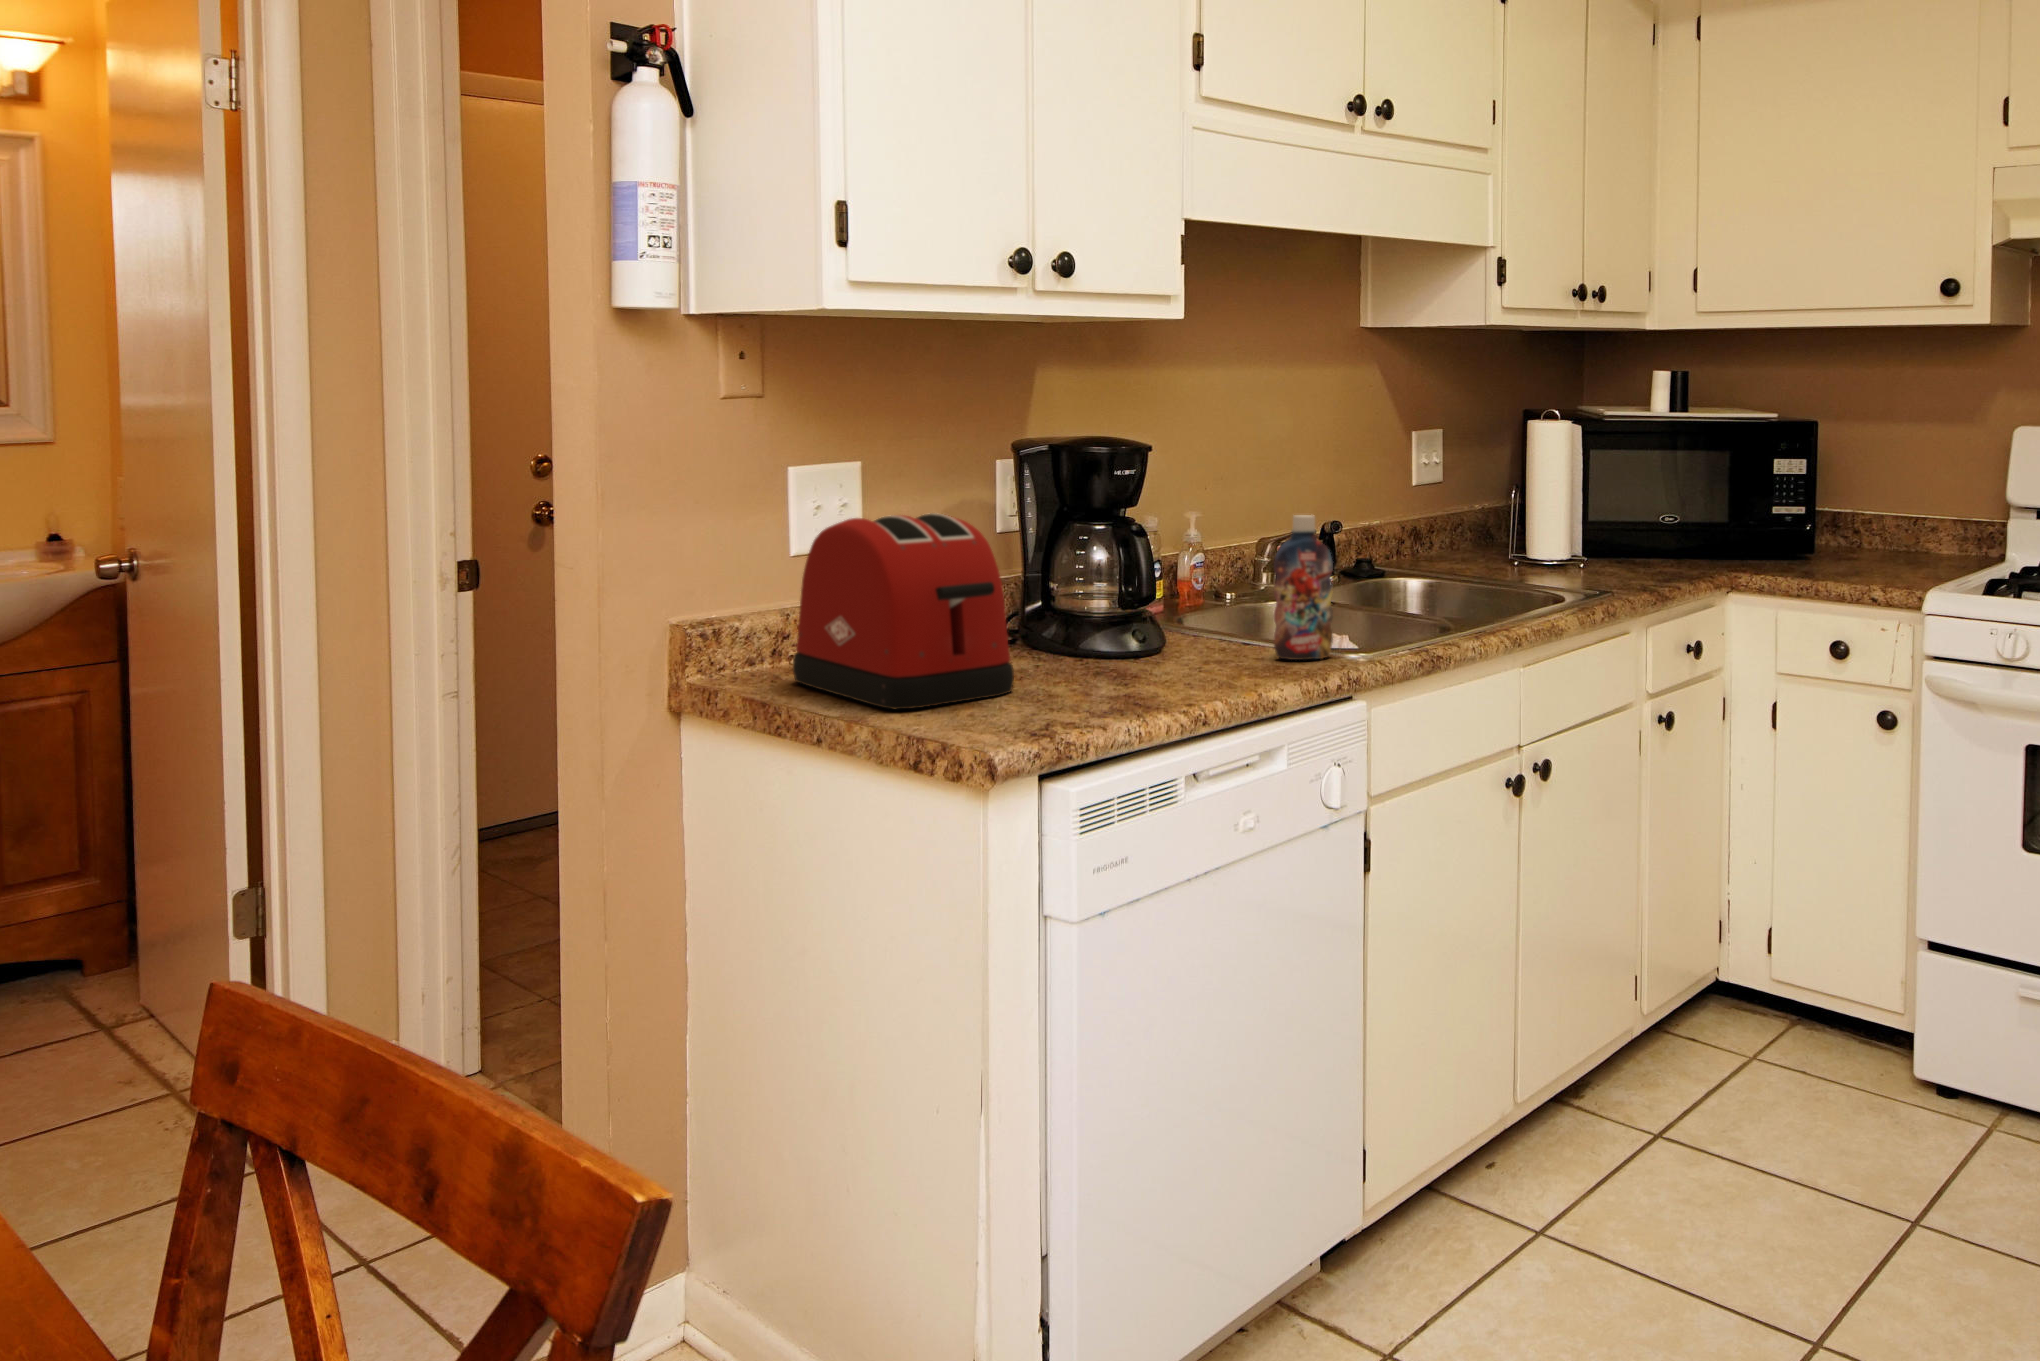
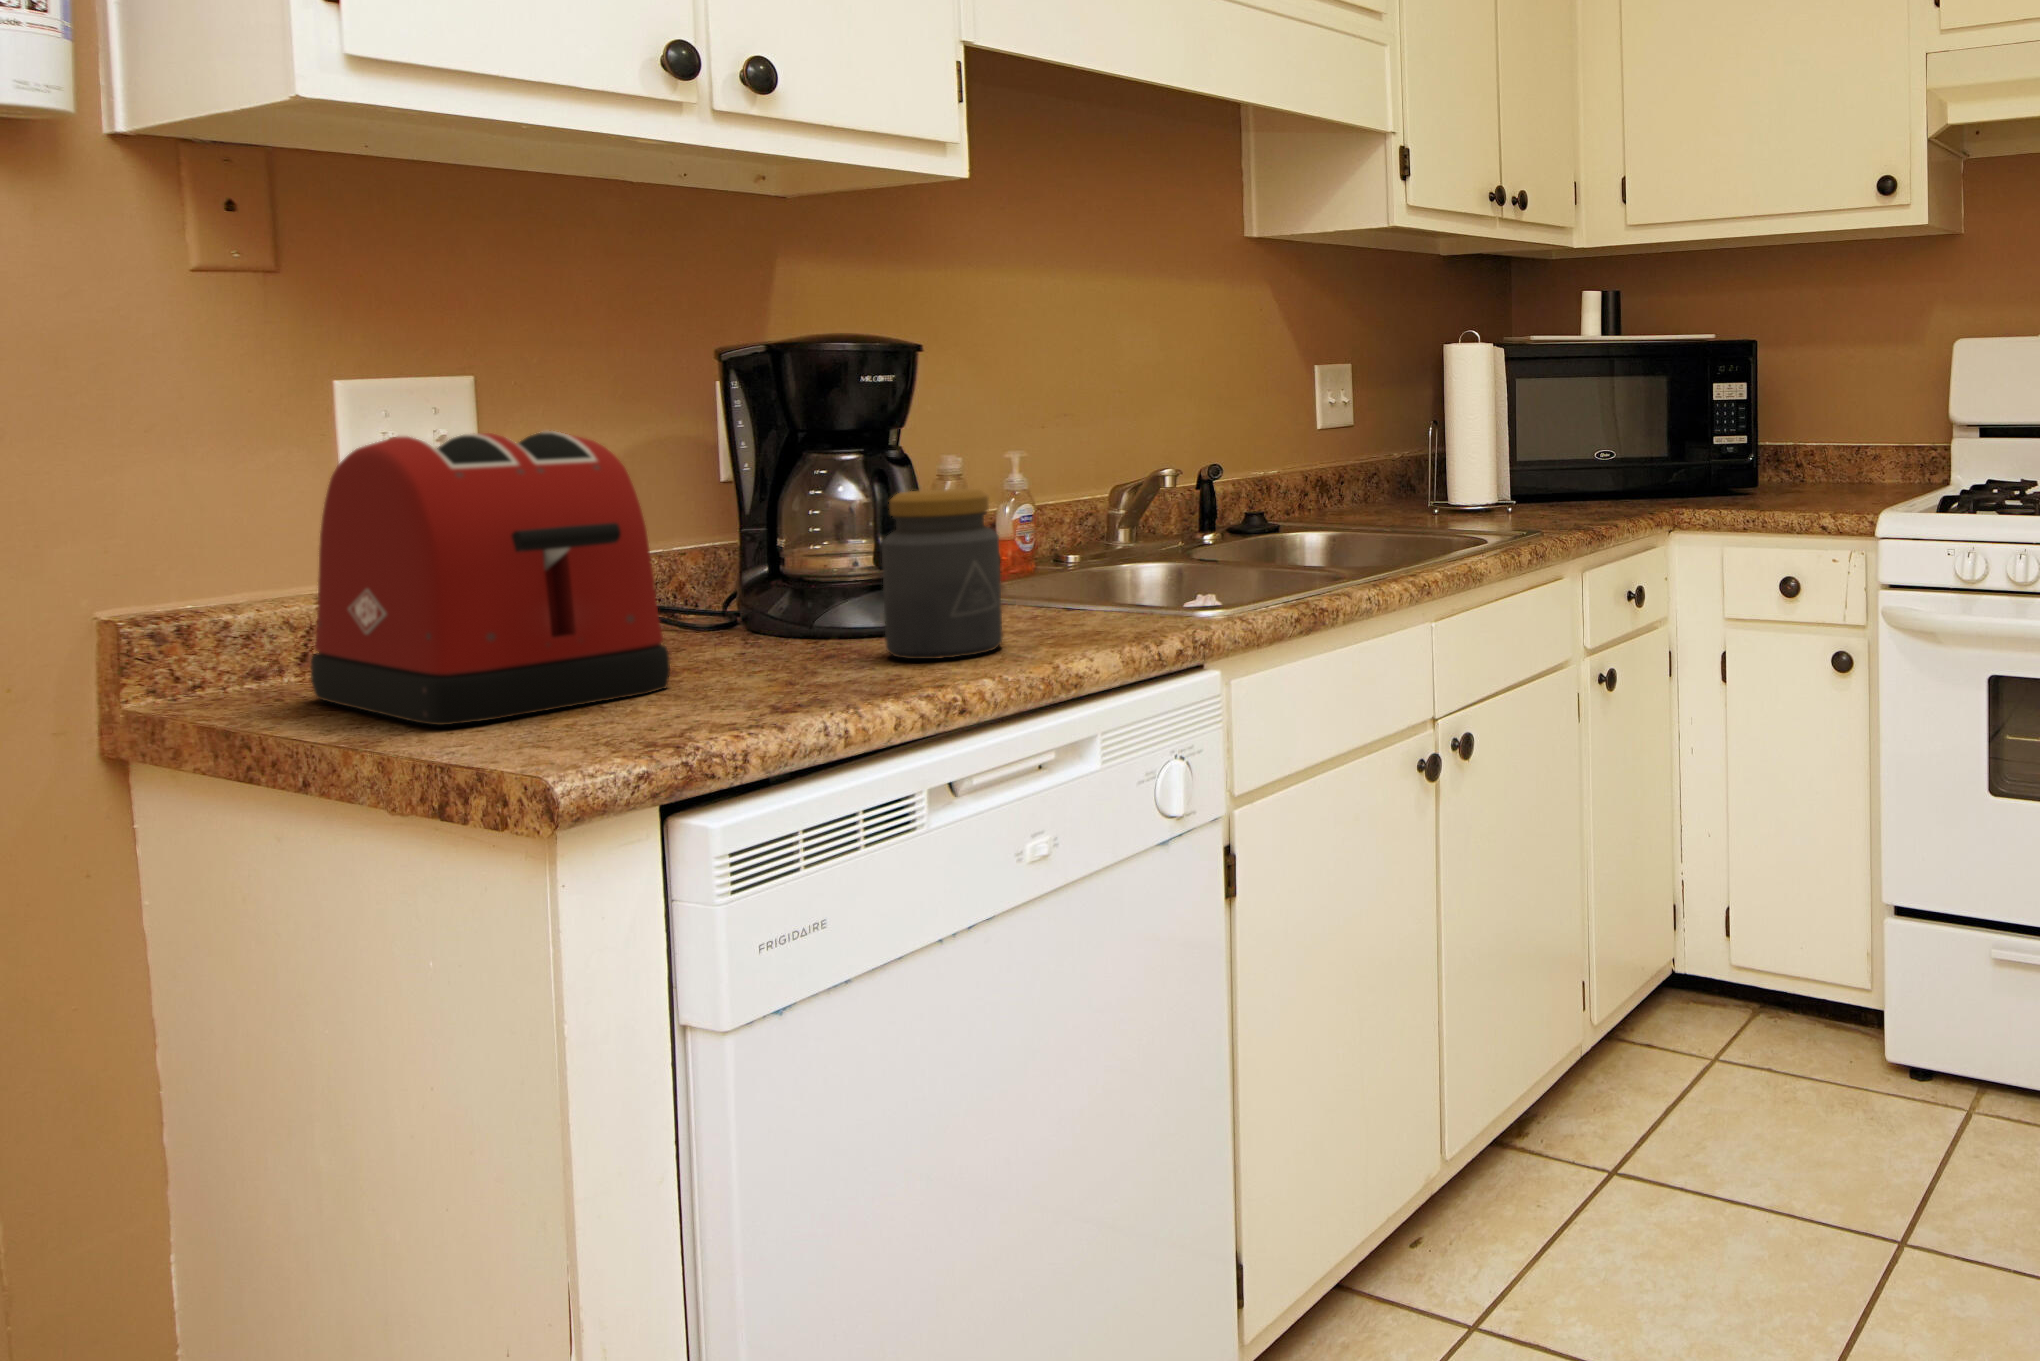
bottle: present [1273,515,1333,660] -> none [1083,426,1170,621]
jar: none [1144,561,1222,683] -> present [882,489,1003,659]

